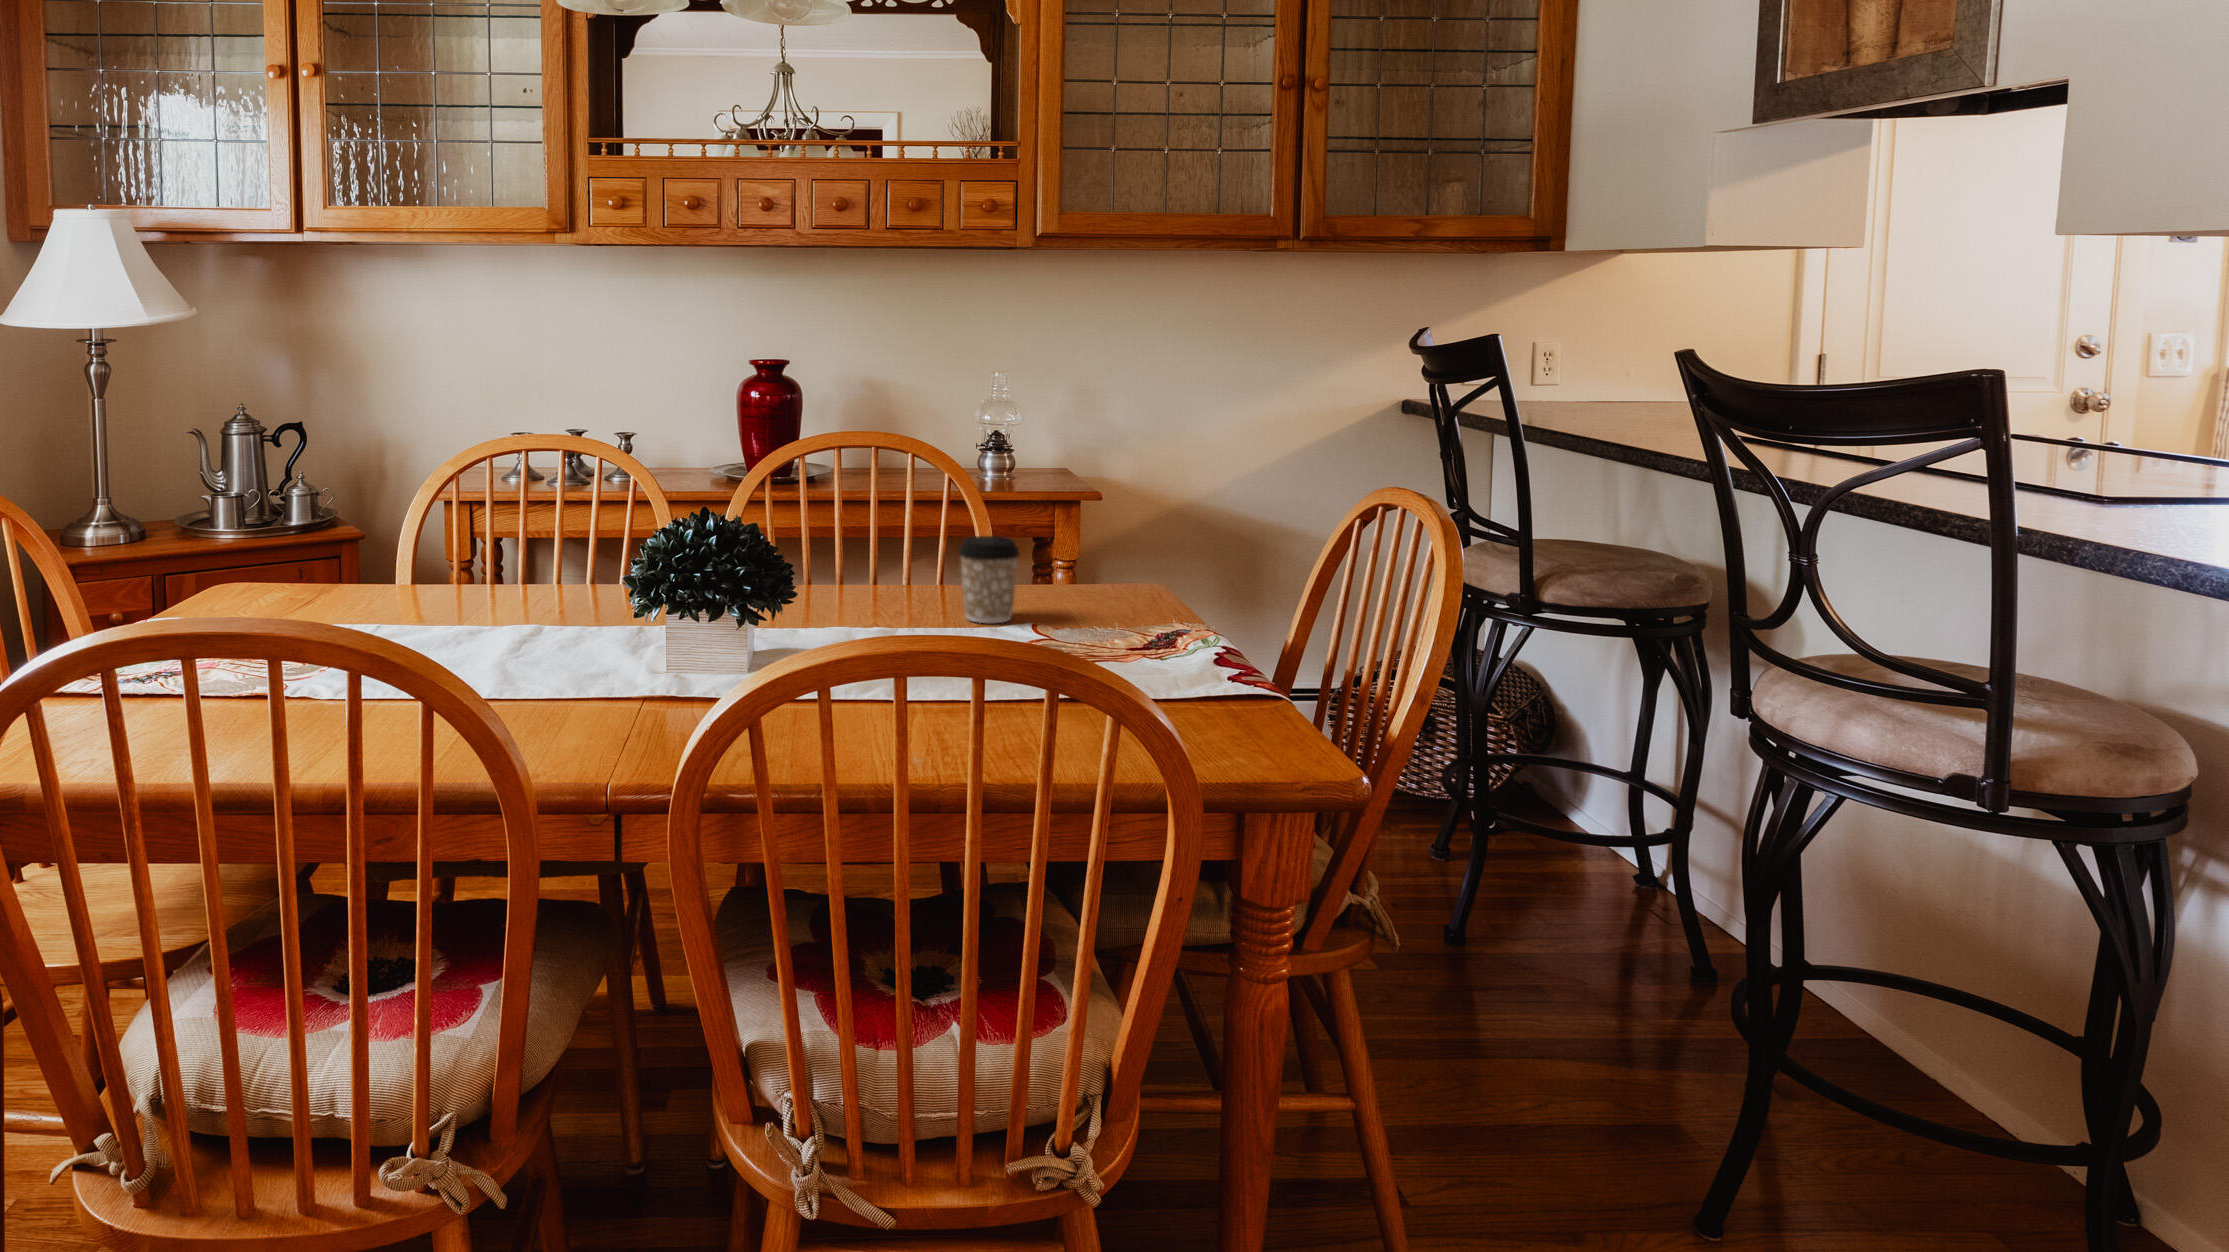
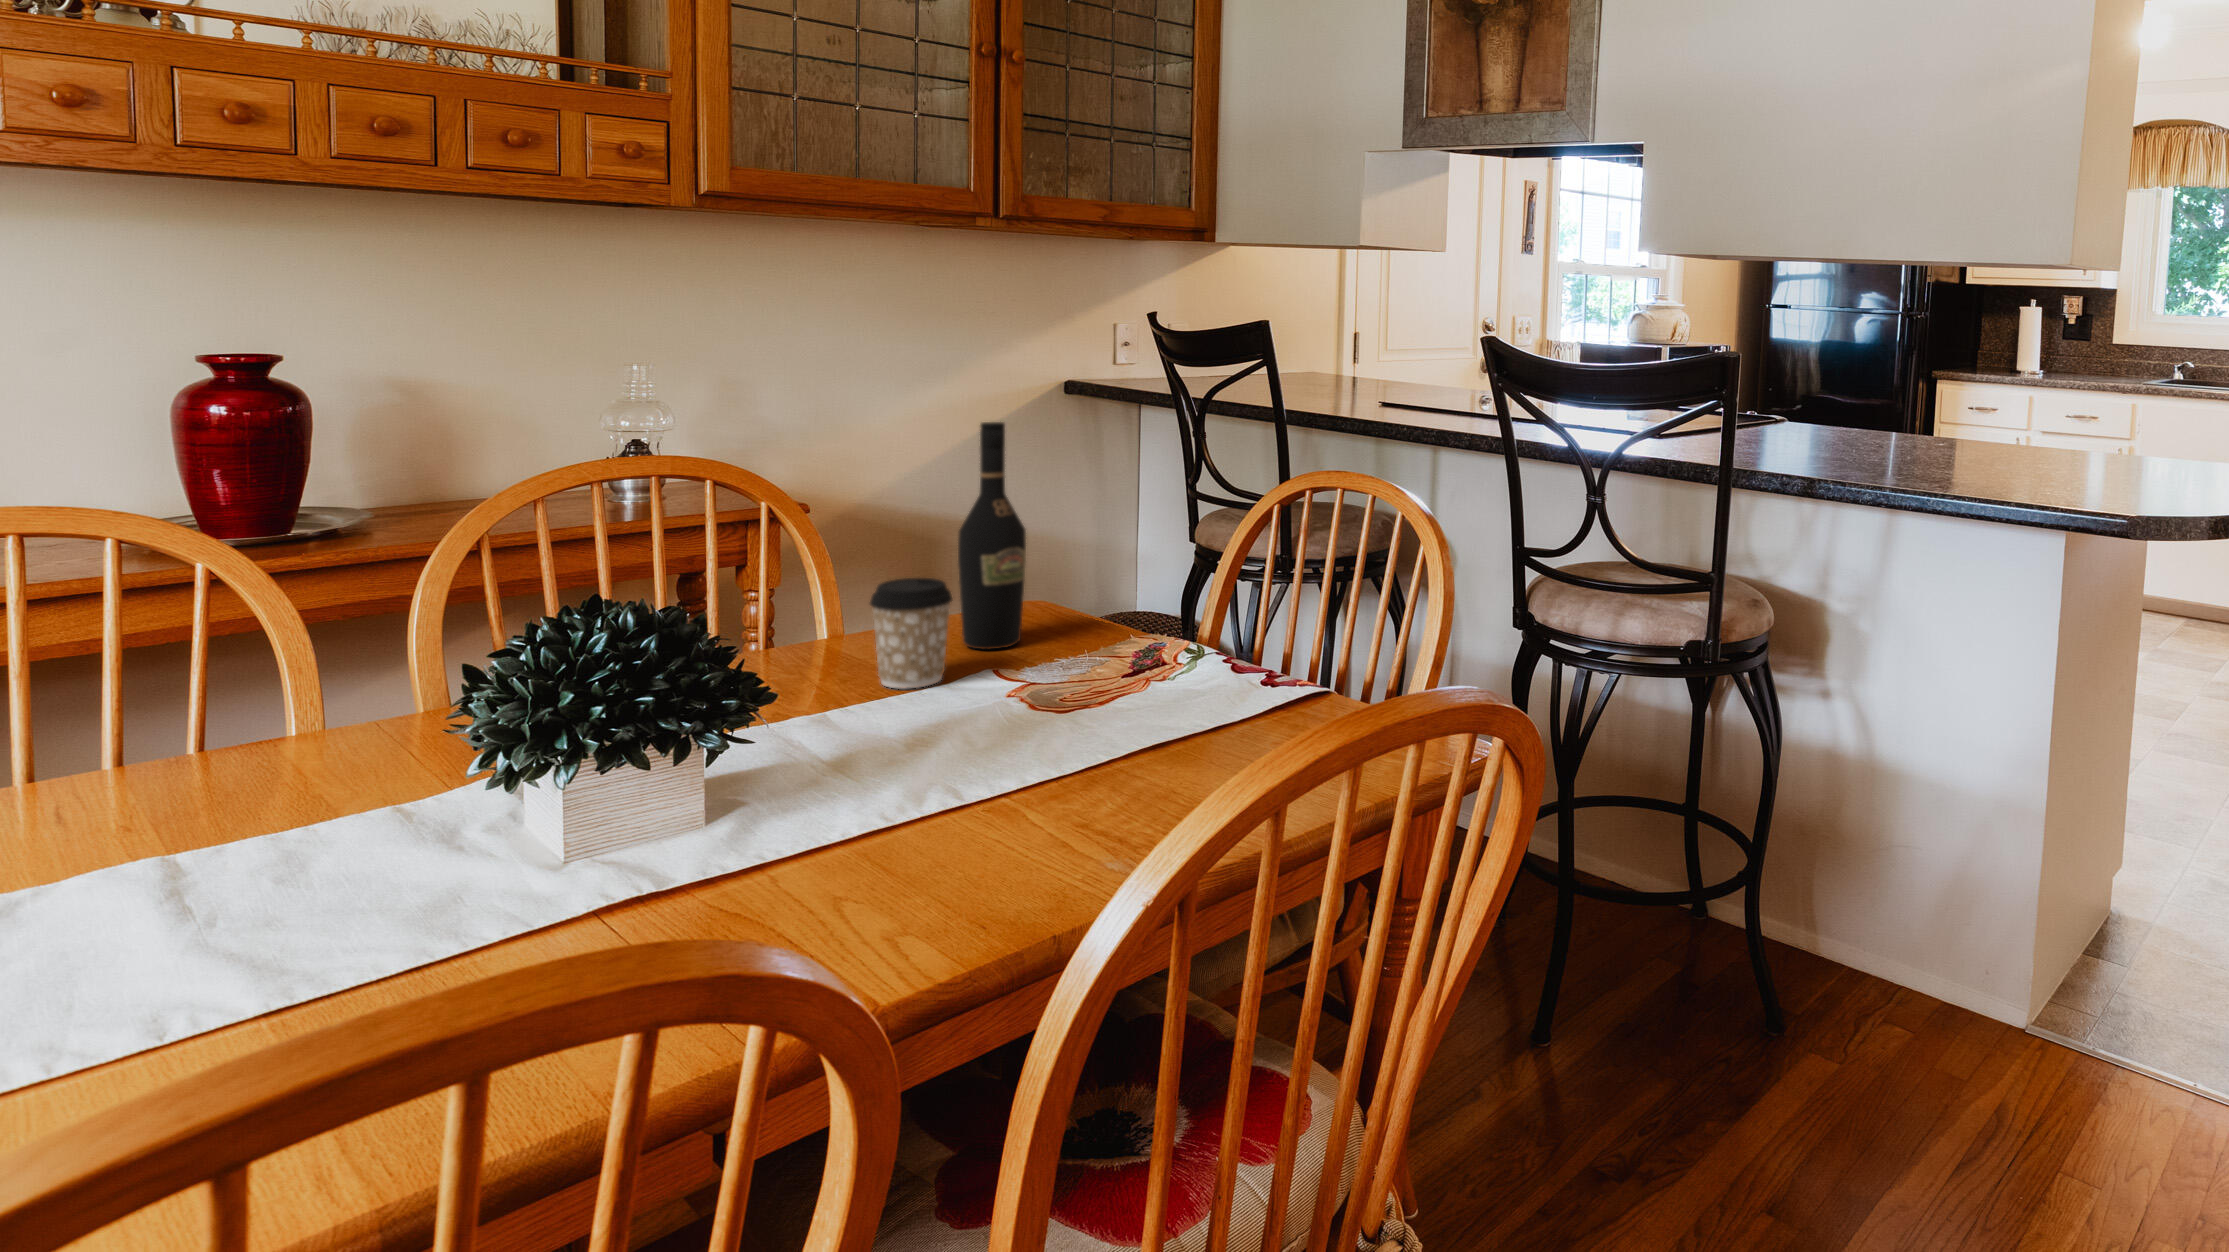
wine bottle: none [1056,415,1110,609] -> present [958,422,1026,650]

